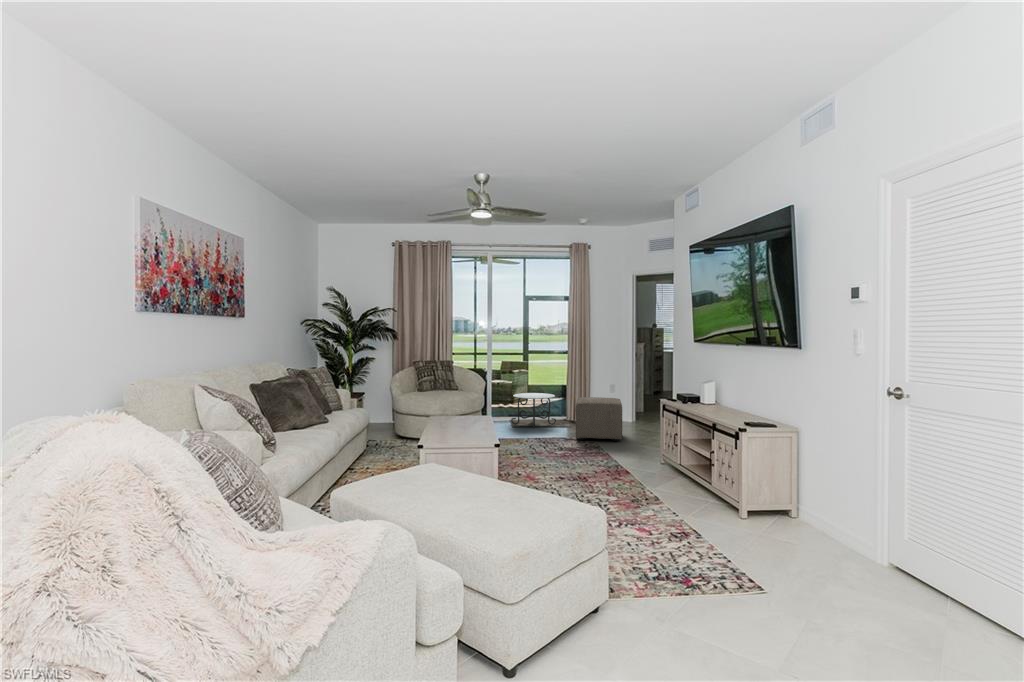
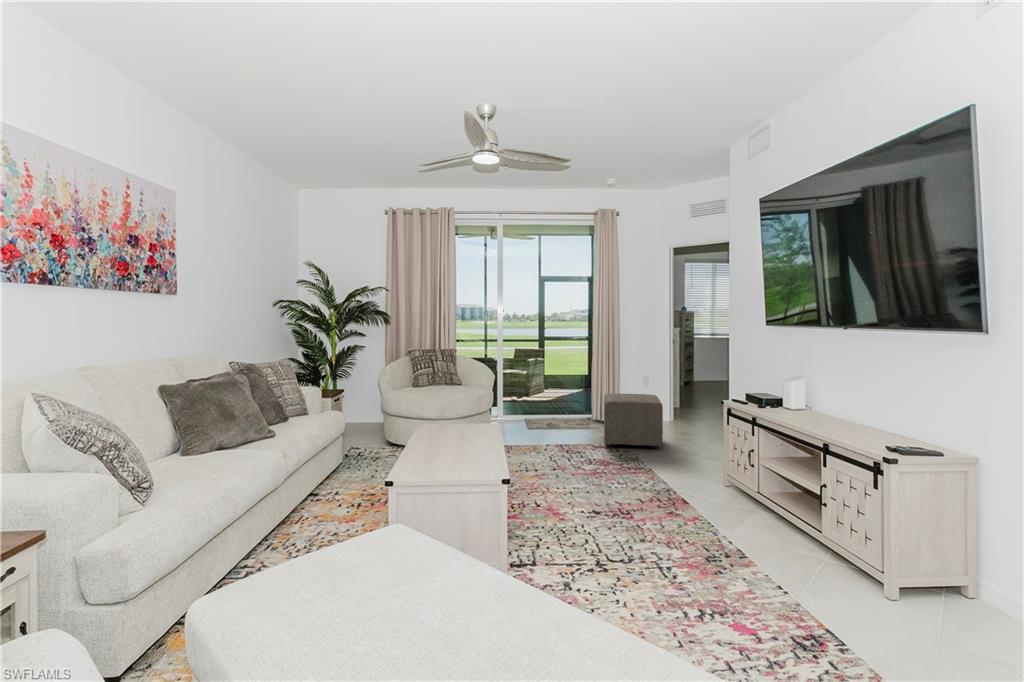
side table: present [511,393,556,428] -> none [525,386,578,429]

